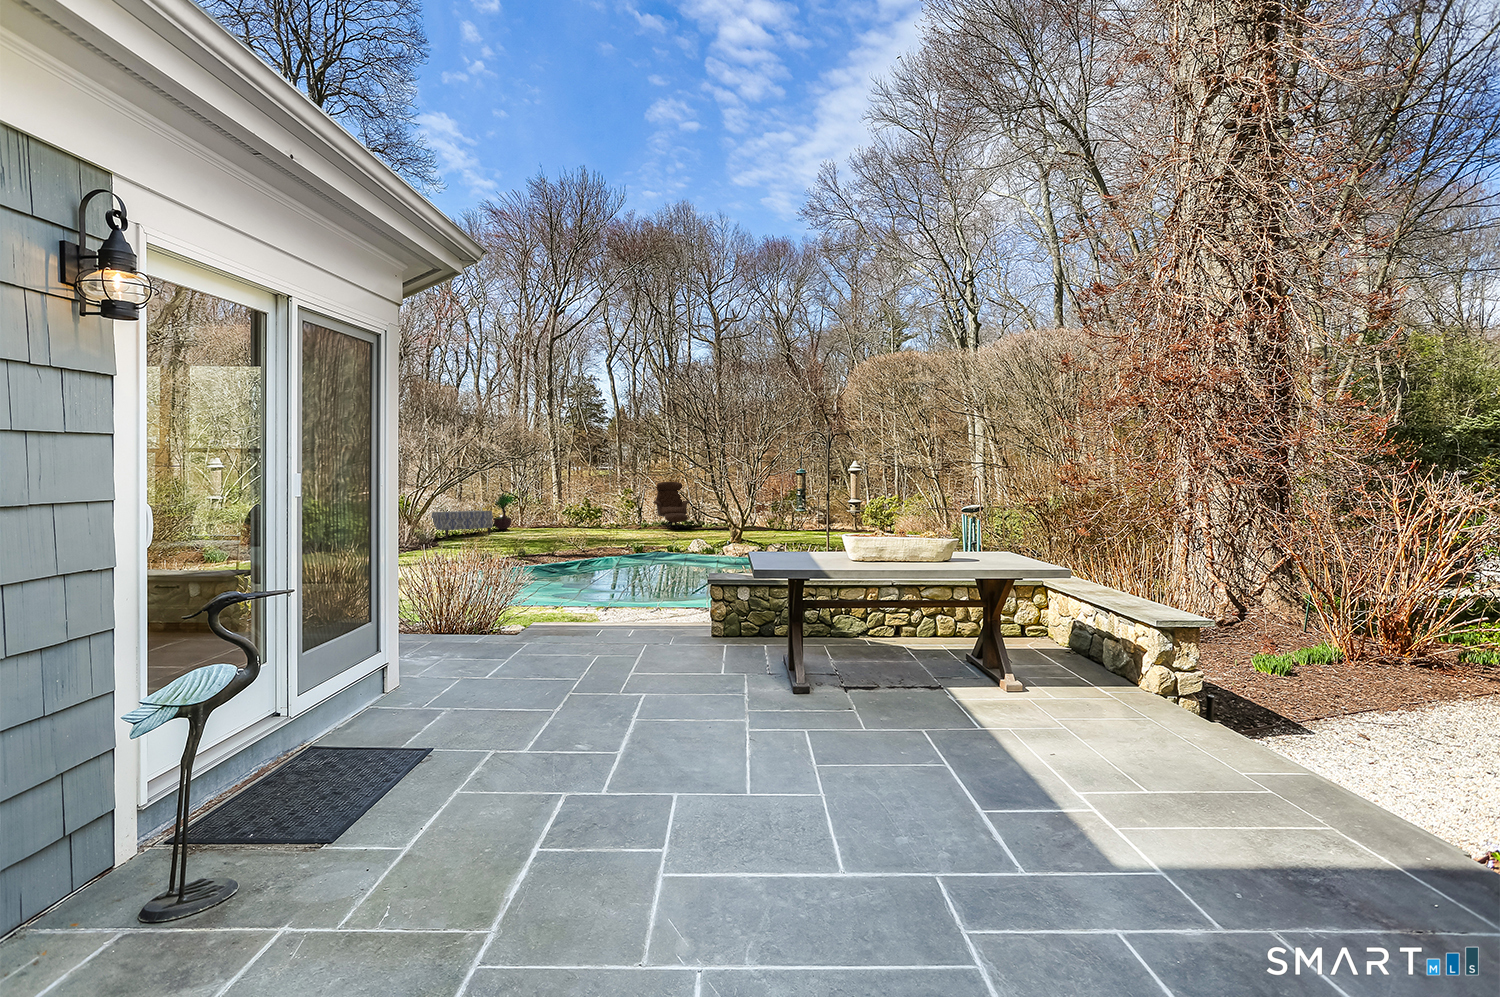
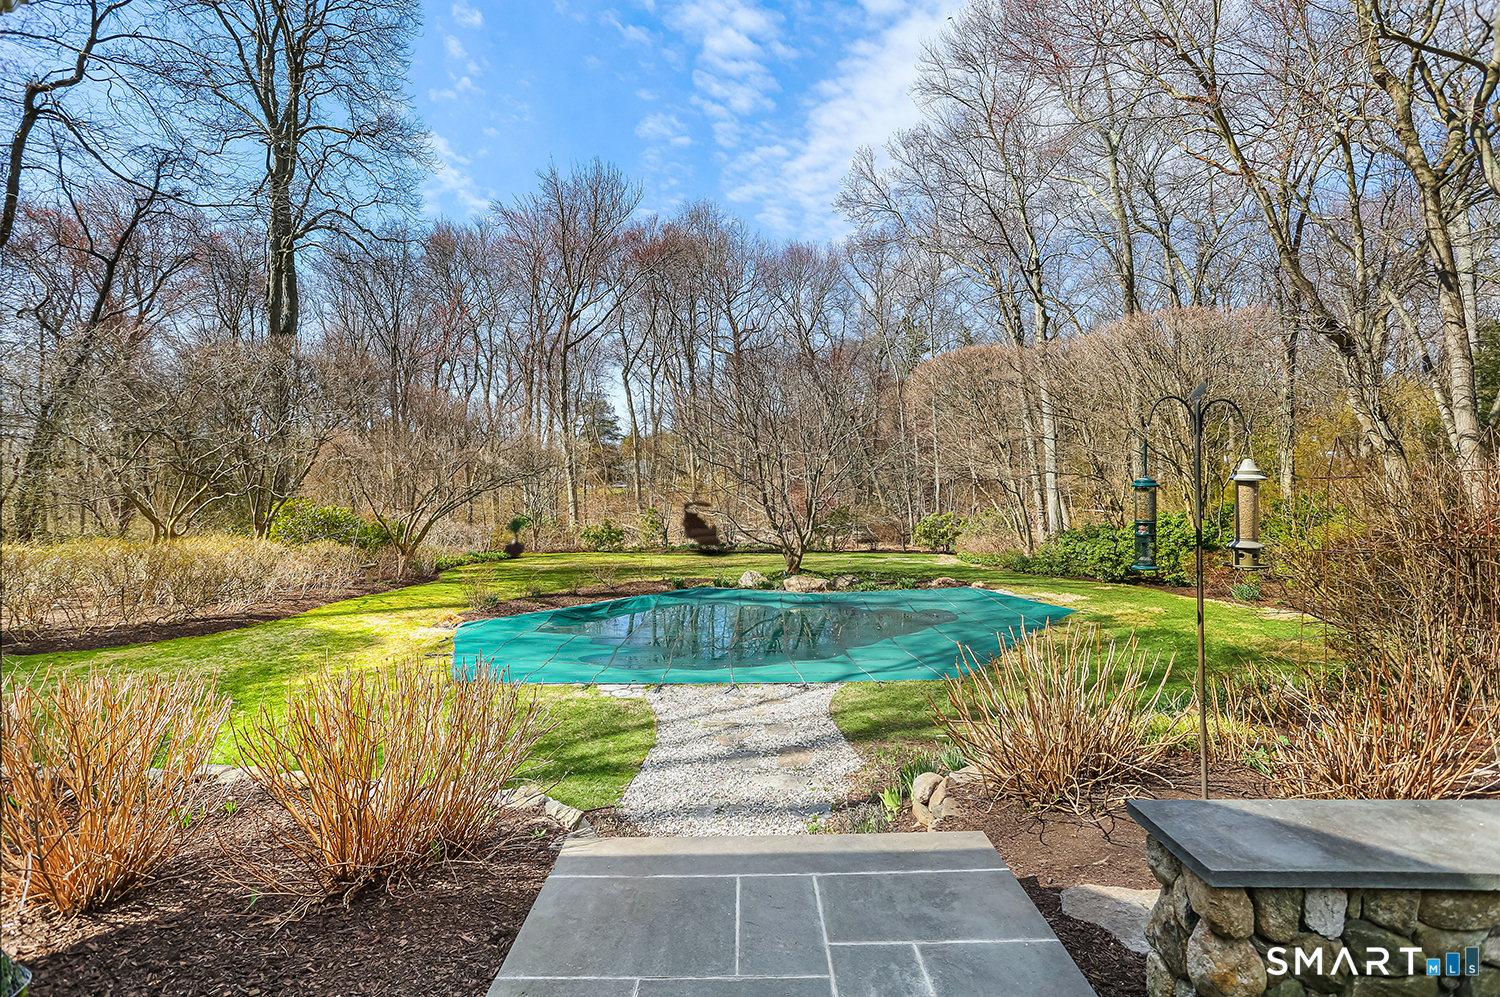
bench: present [432,511,493,538] -> none [432,537,504,571]

